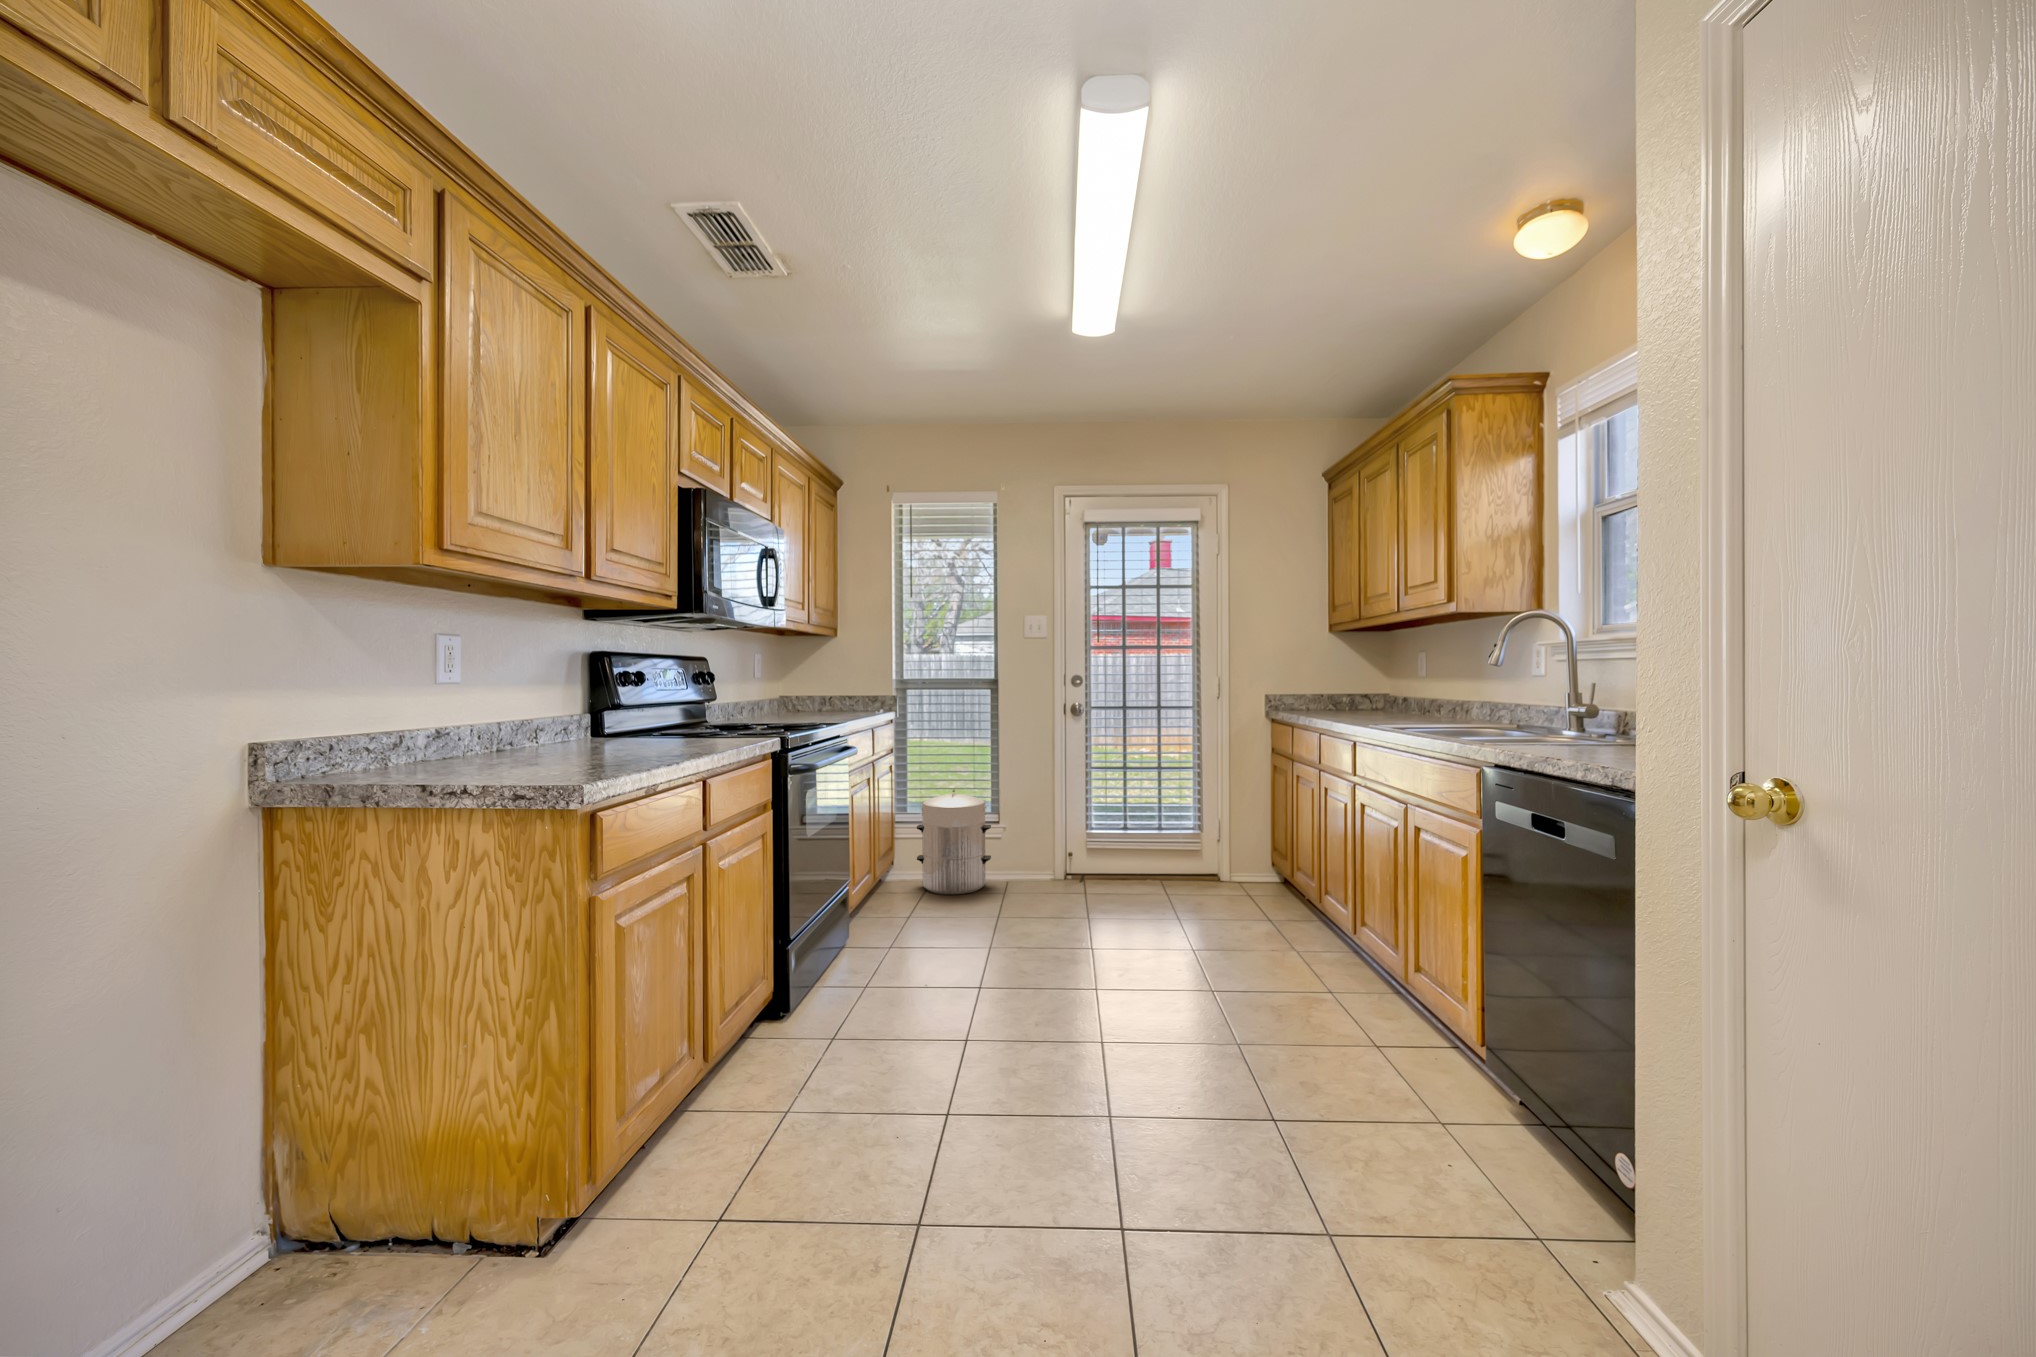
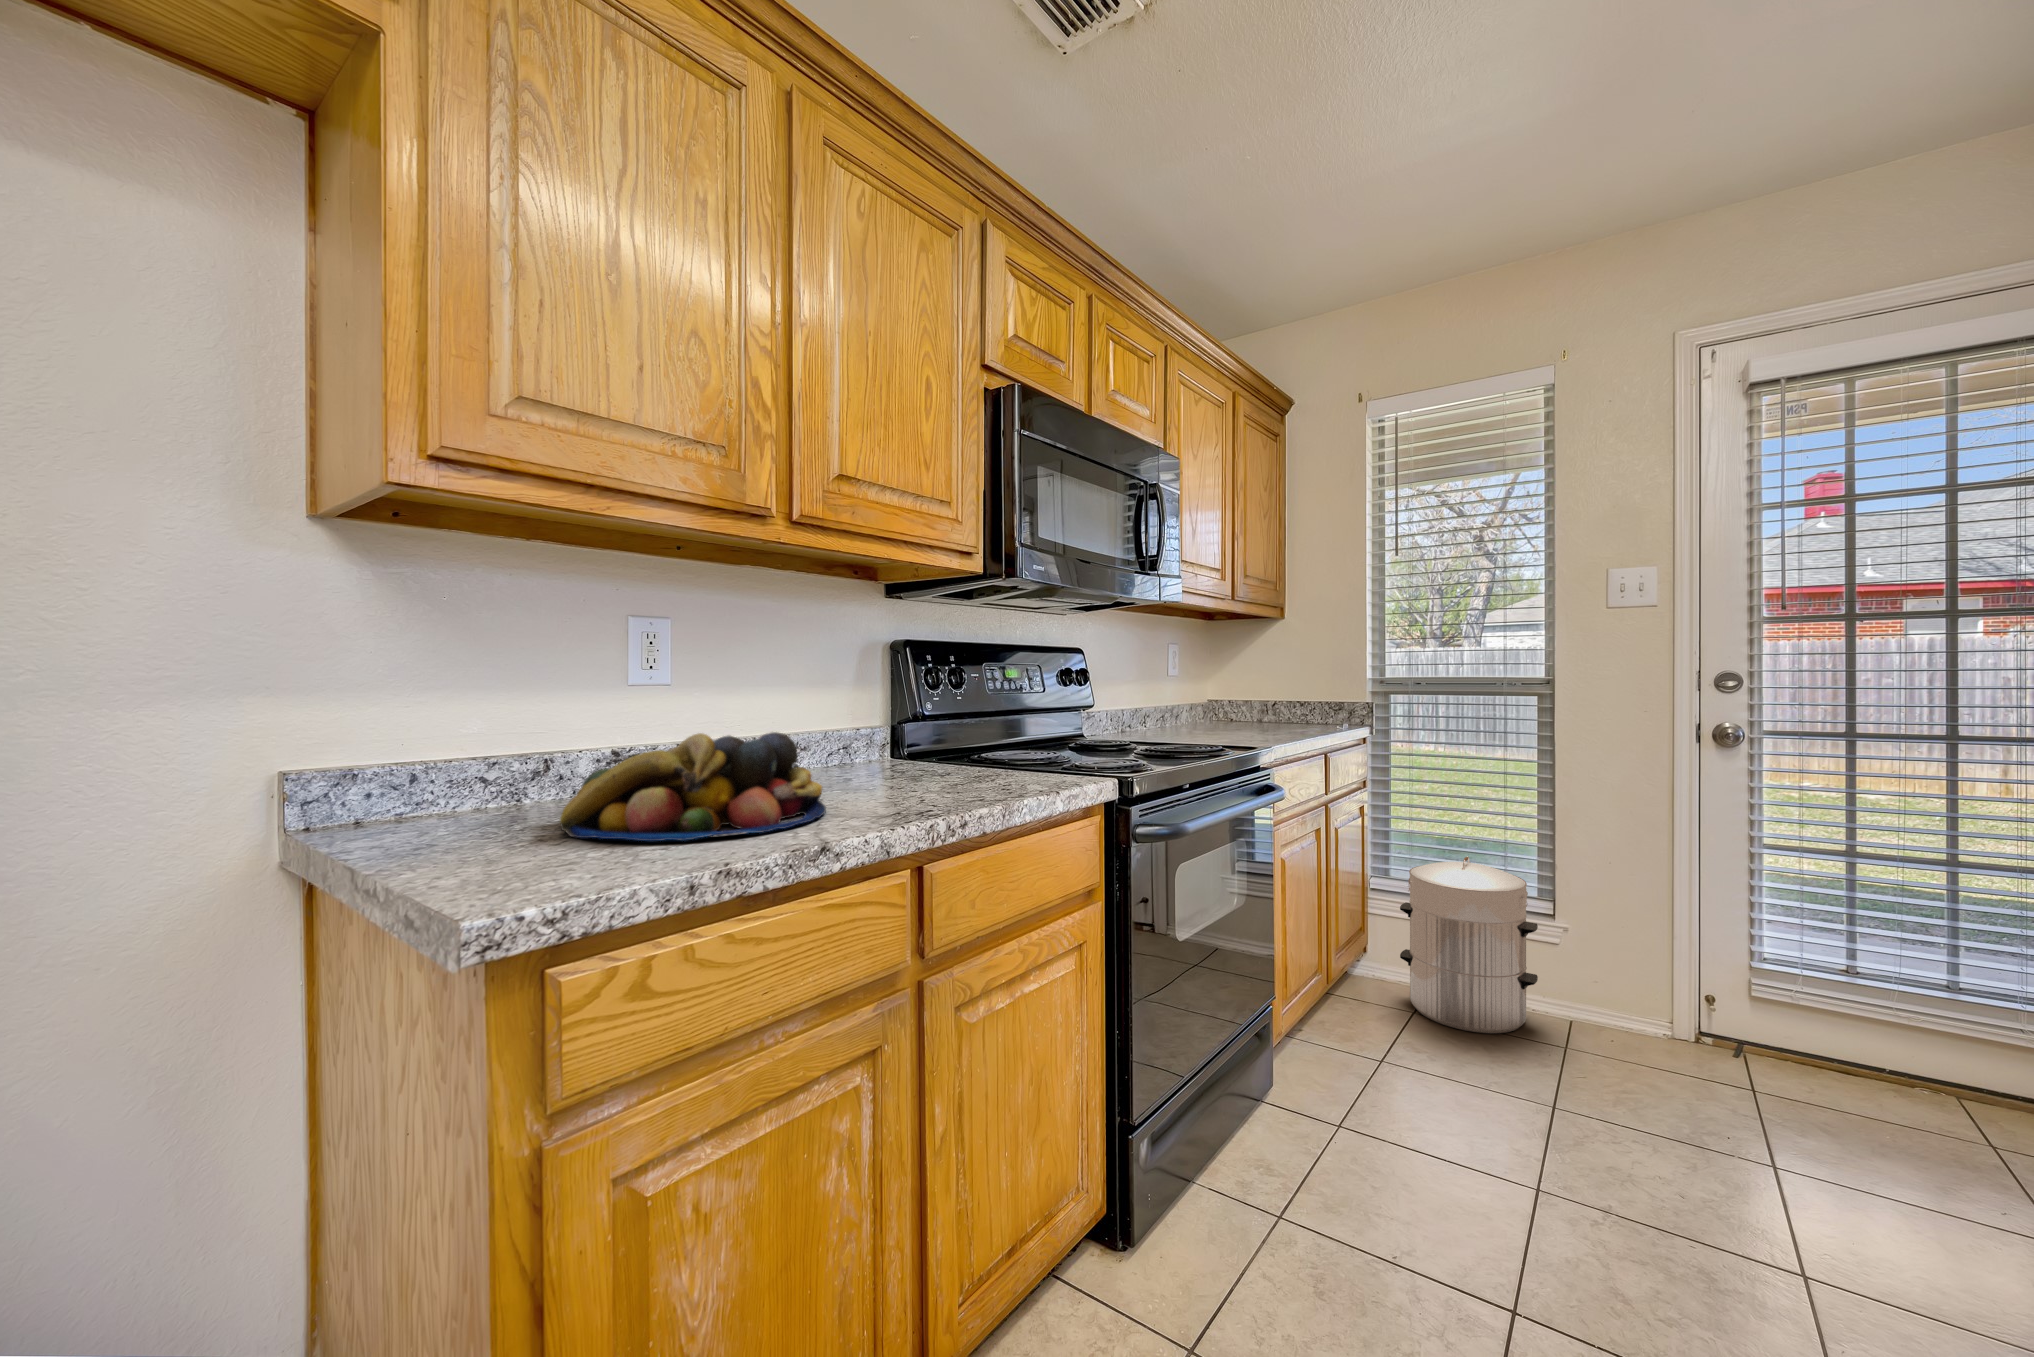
fruit bowl: none [467,710,644,772] -> present [560,732,826,841]

